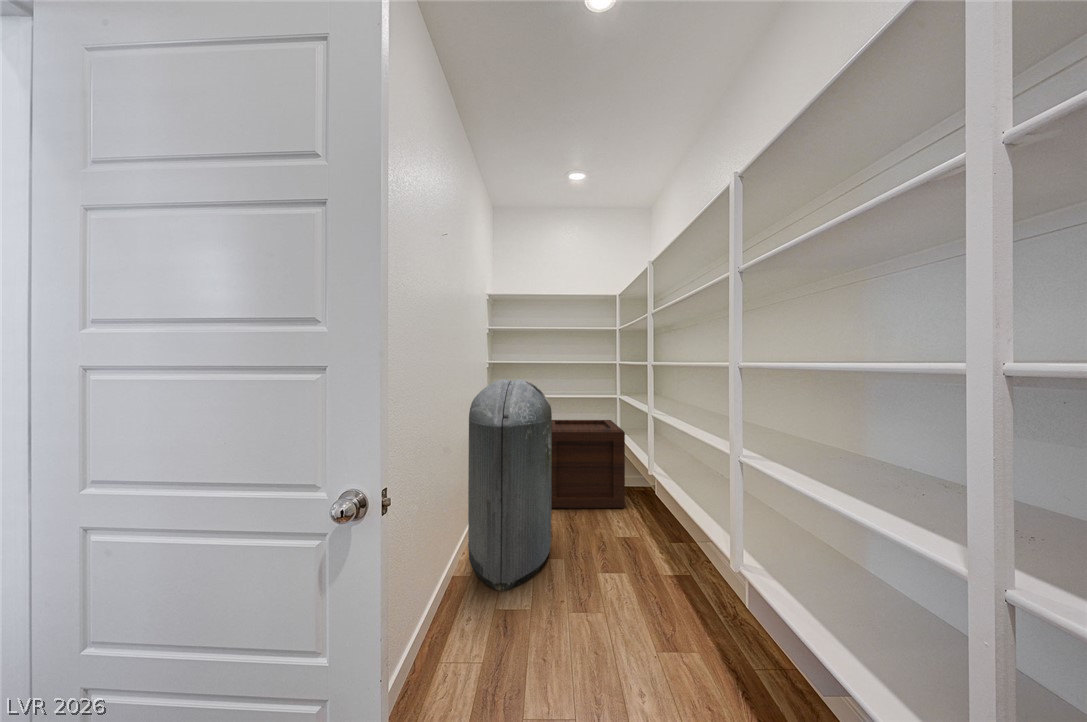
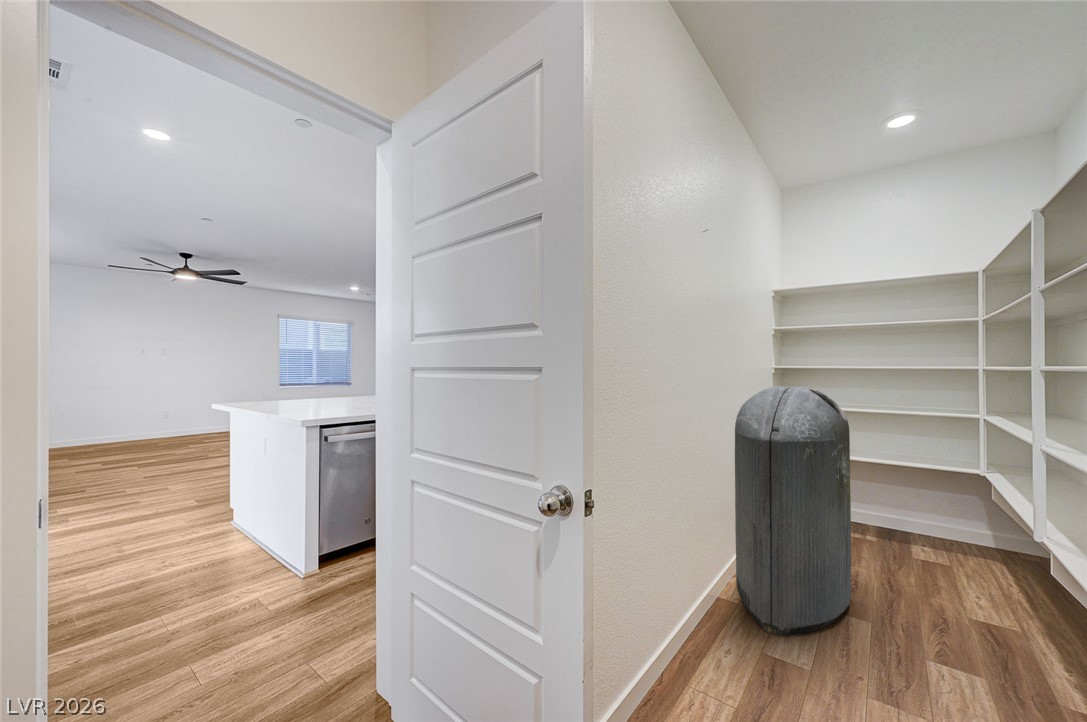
wooden crate: present [551,420,625,509] -> none [850,439,996,580]

